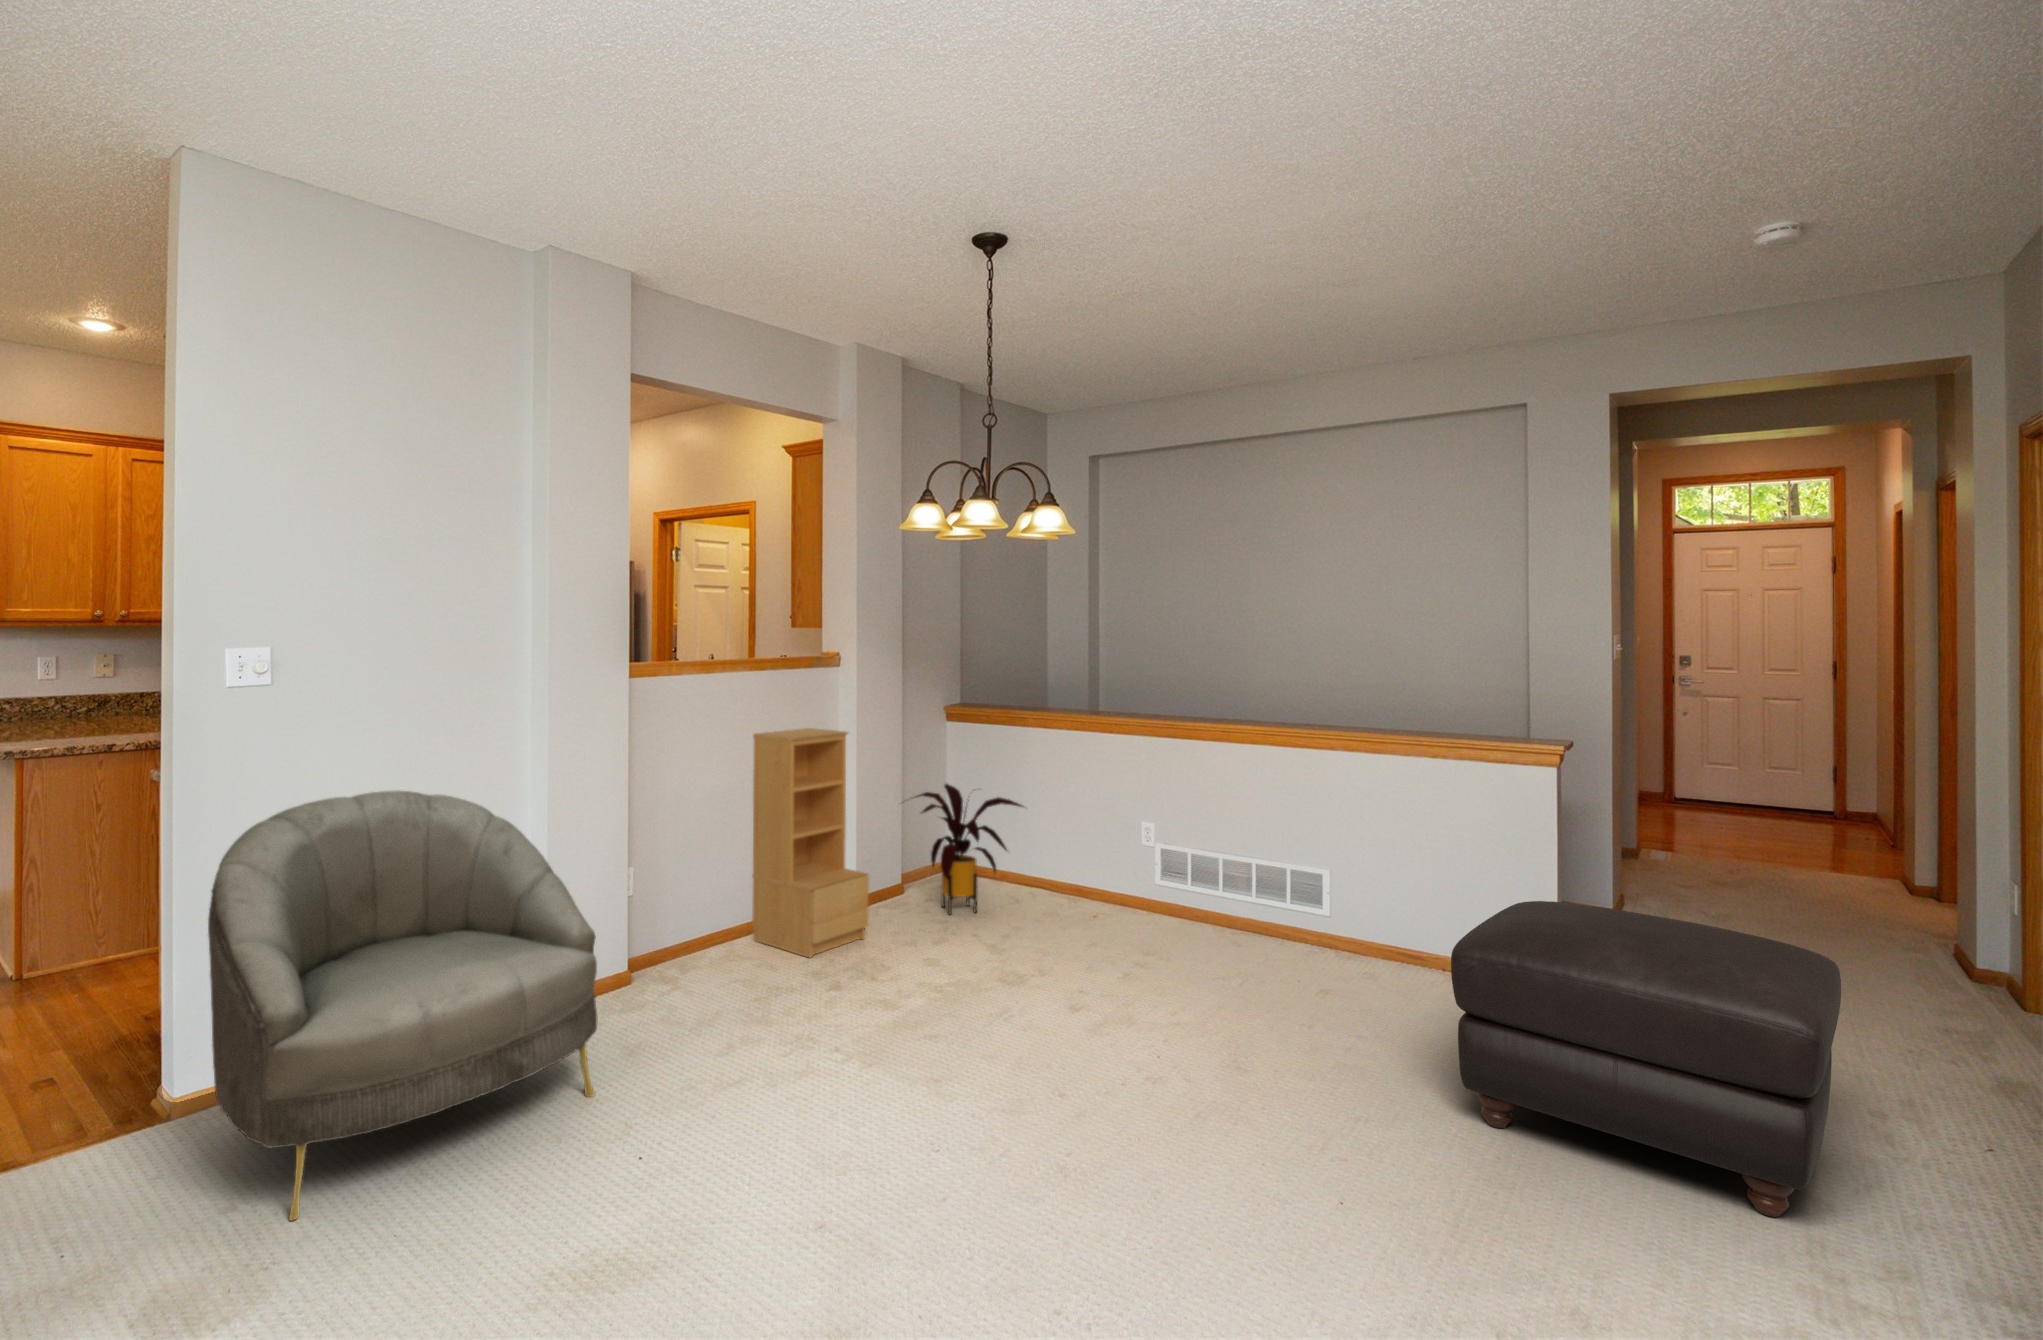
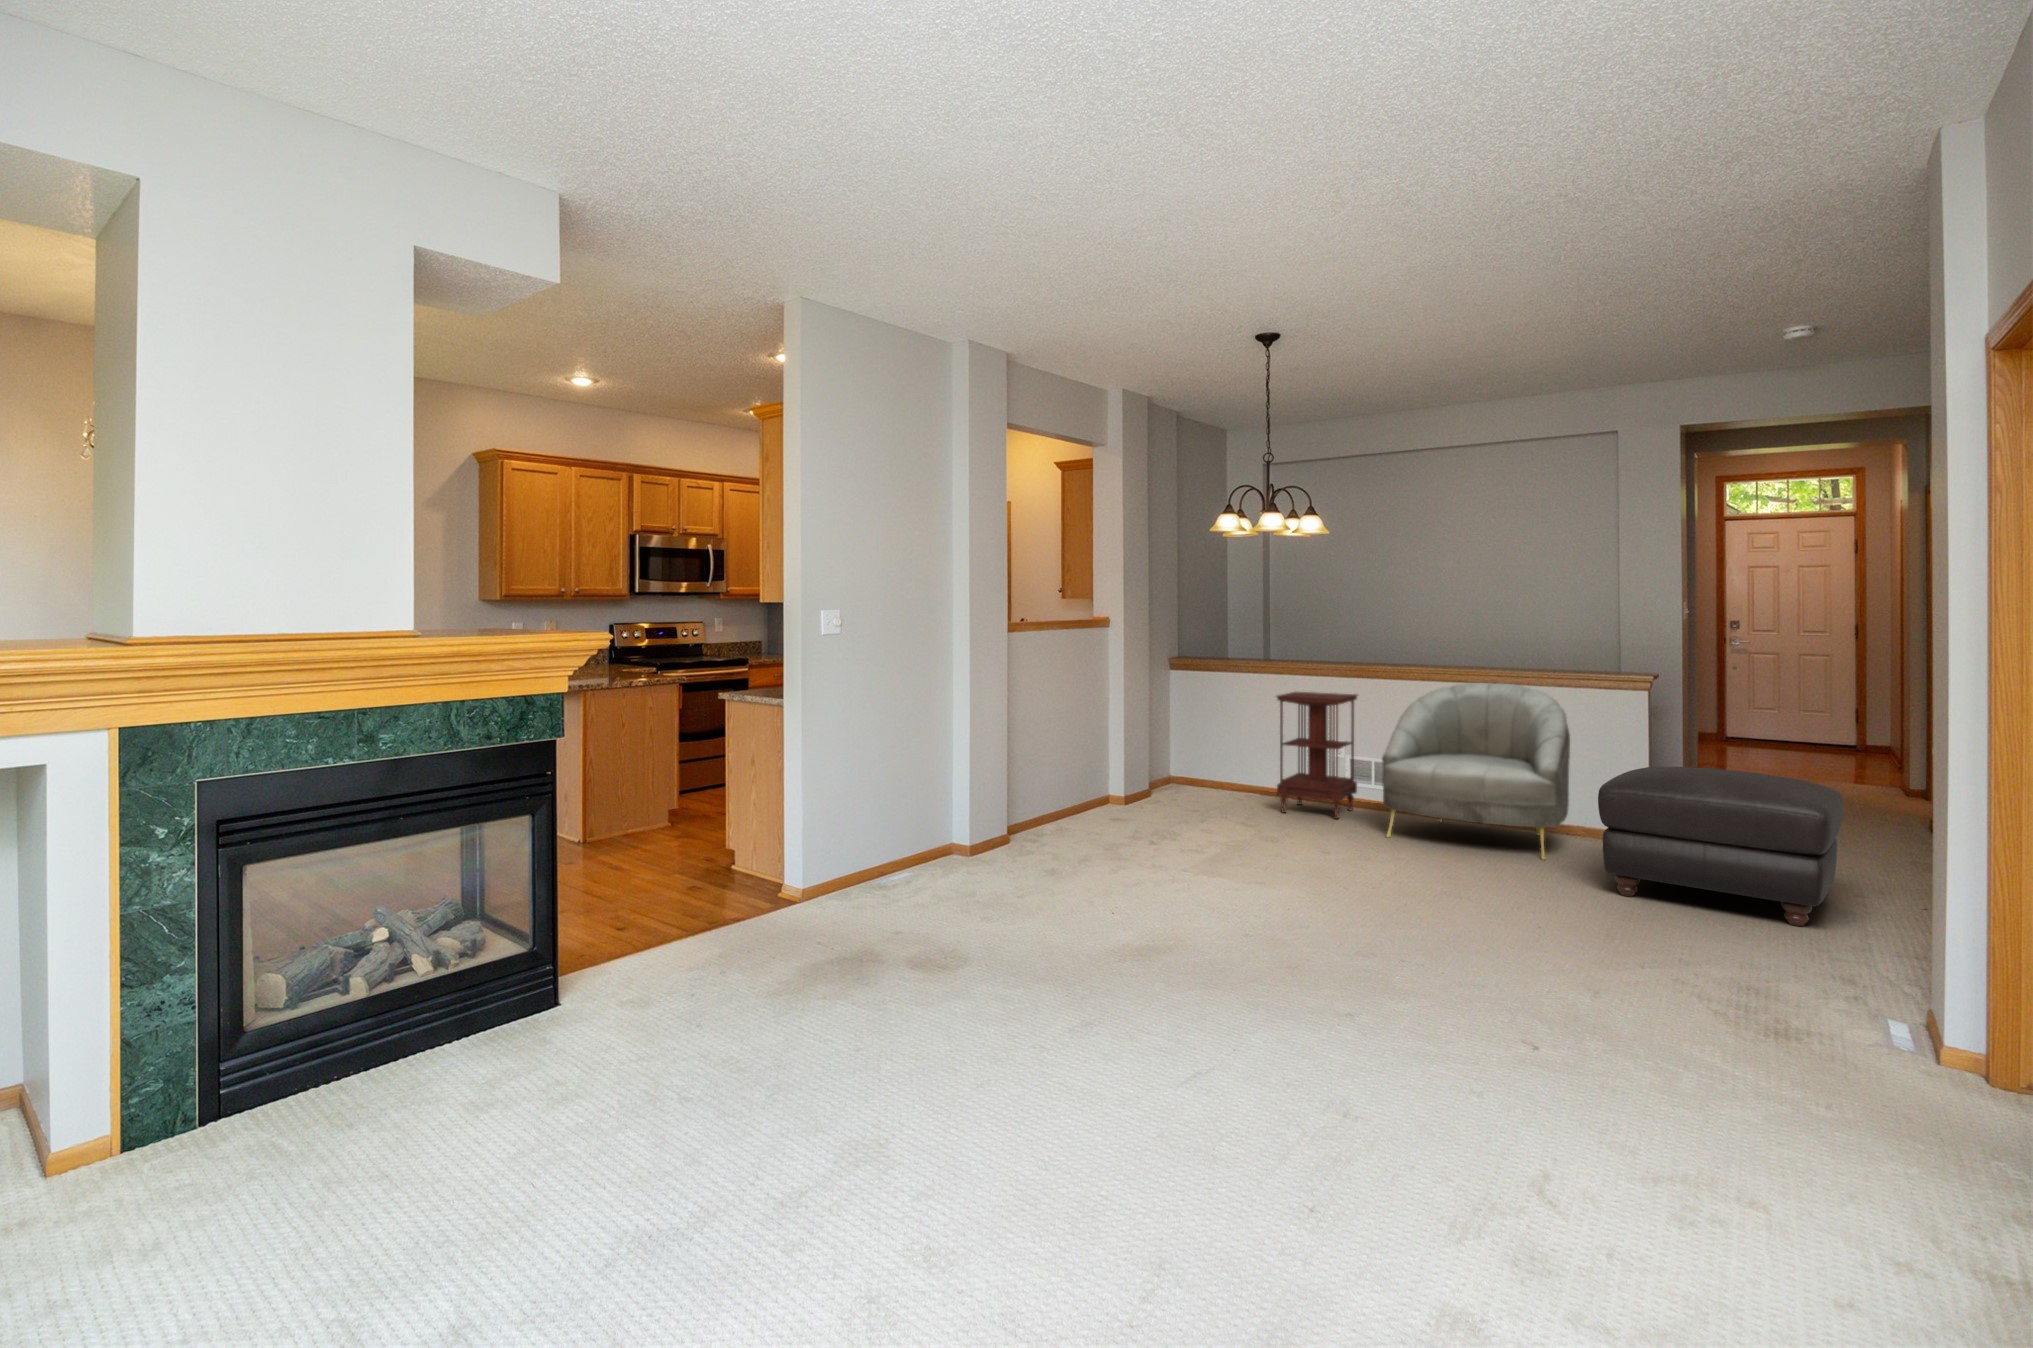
bookshelf: present [752,728,869,958] -> none [1069,673,1151,828]
side table: none [1053,753,1172,940] -> present [1277,692,1357,819]
house plant: present [911,784,1023,914] -> none [1150,715,1249,807]
armchair: present [208,791,597,1221] -> present [1382,683,1570,860]

